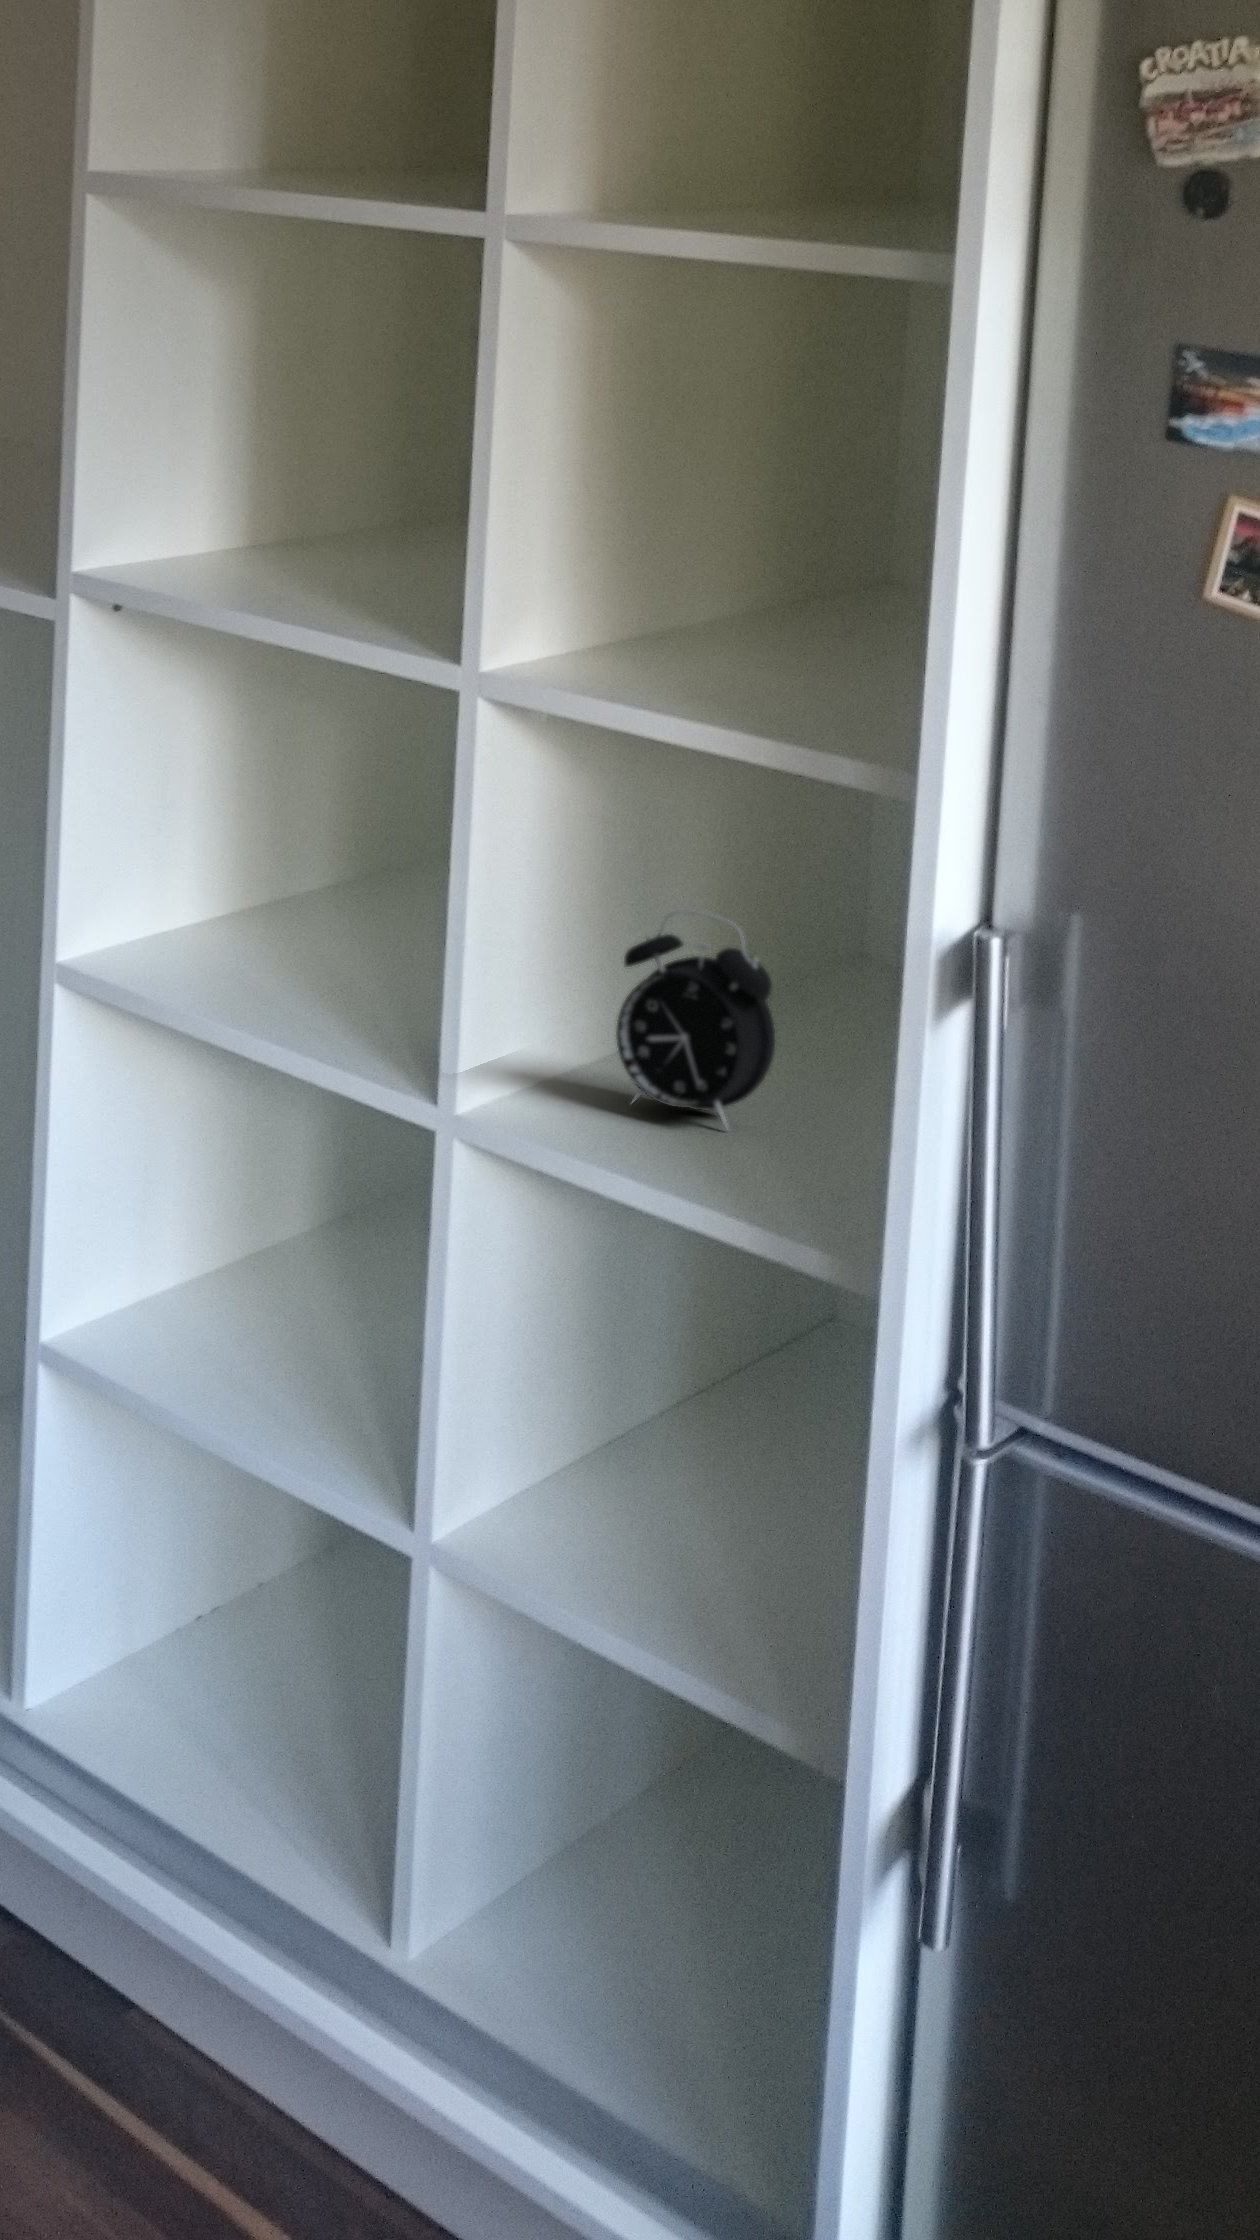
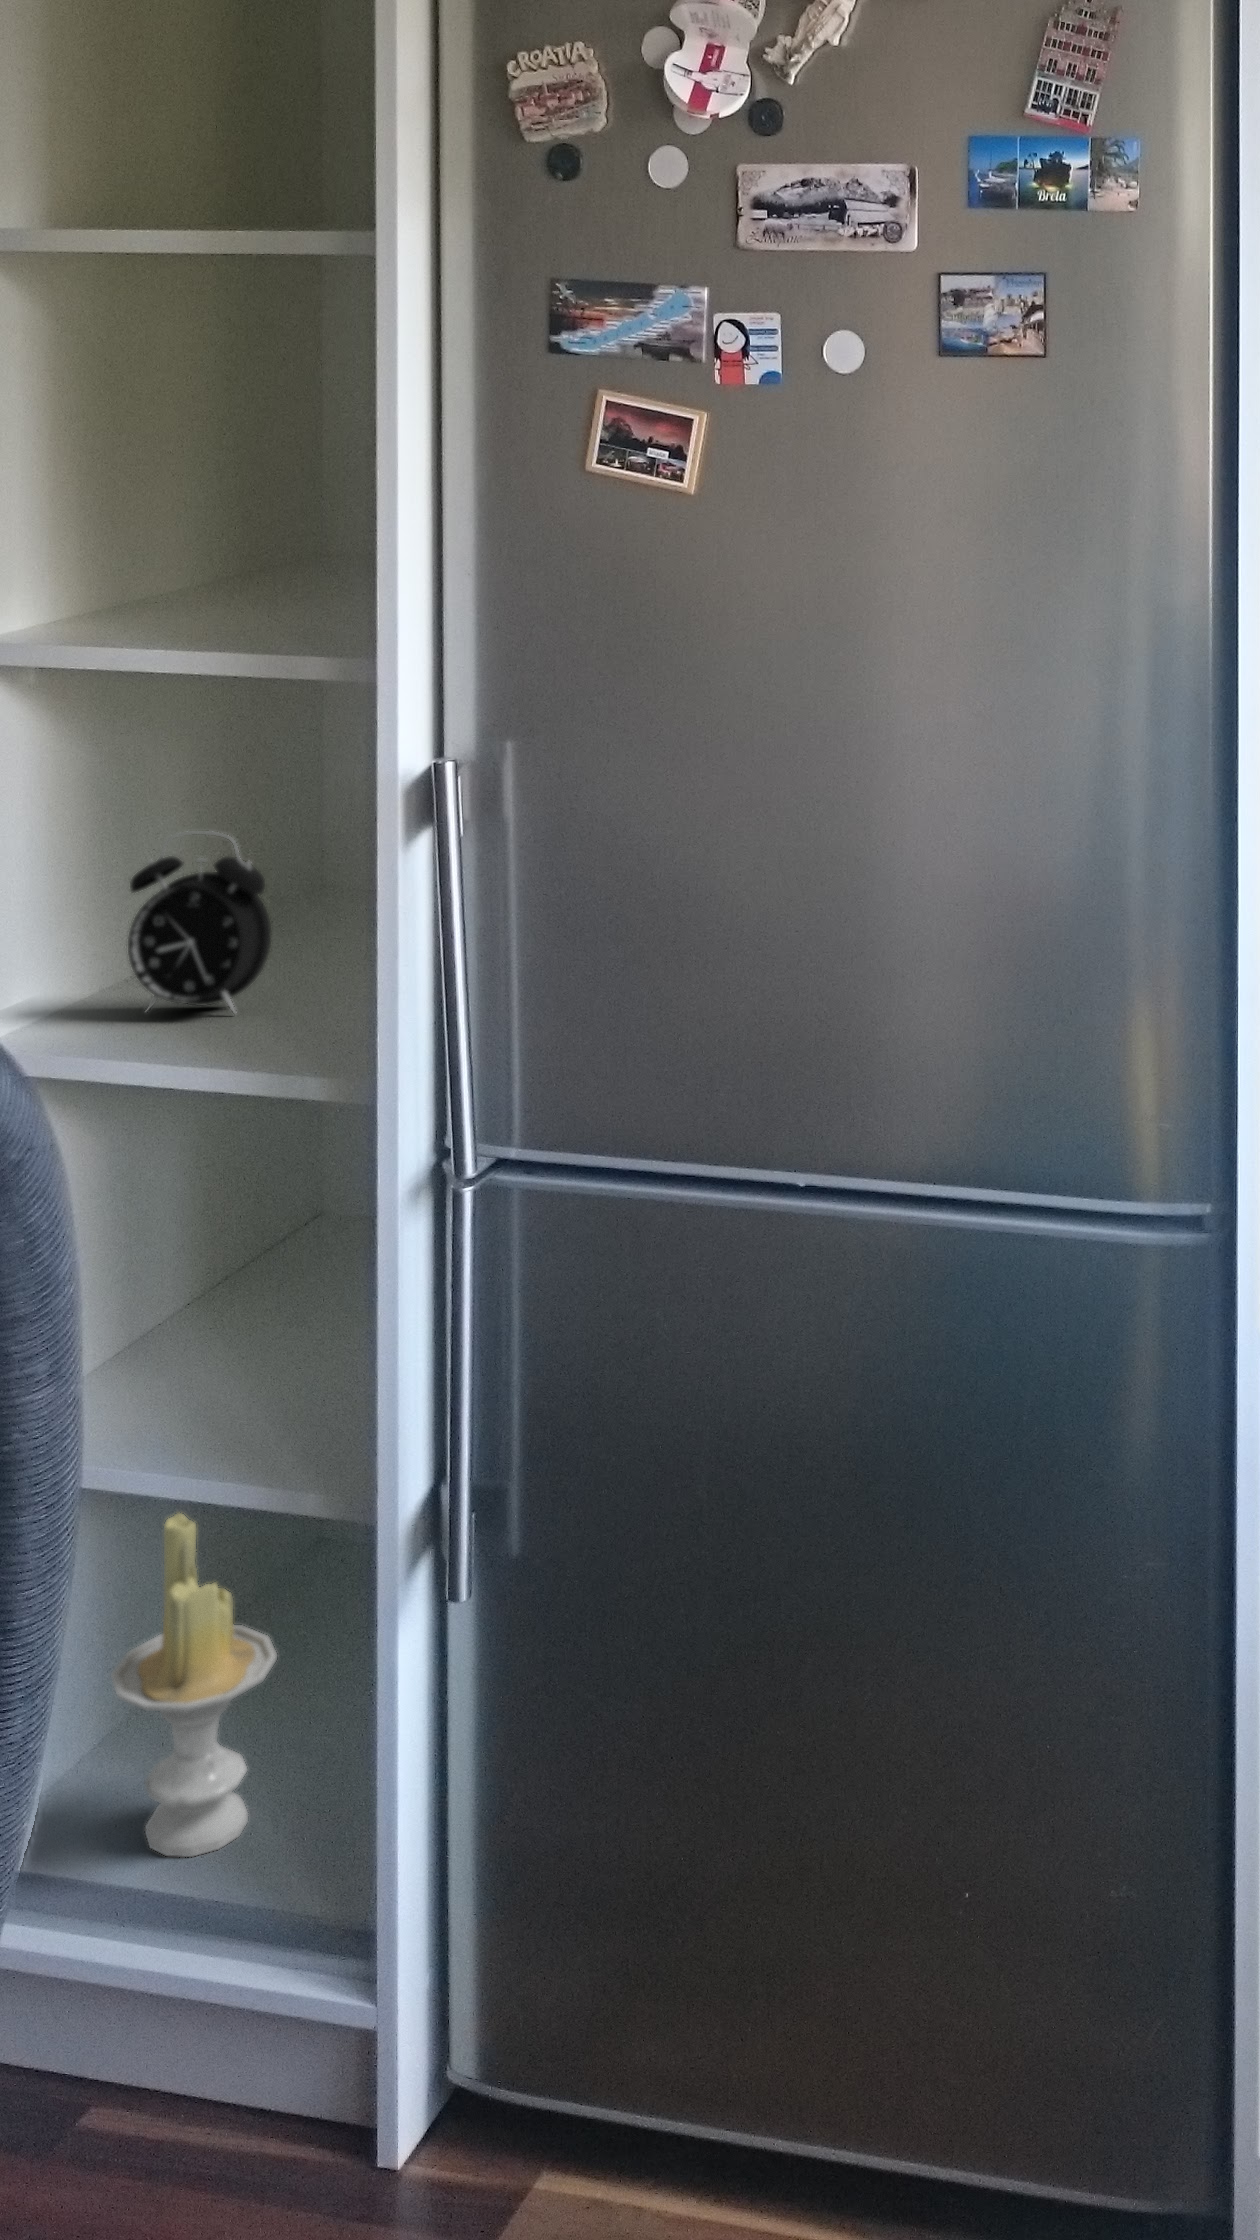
candle: none [542,1672,721,2062] -> present [111,1514,277,1857]

